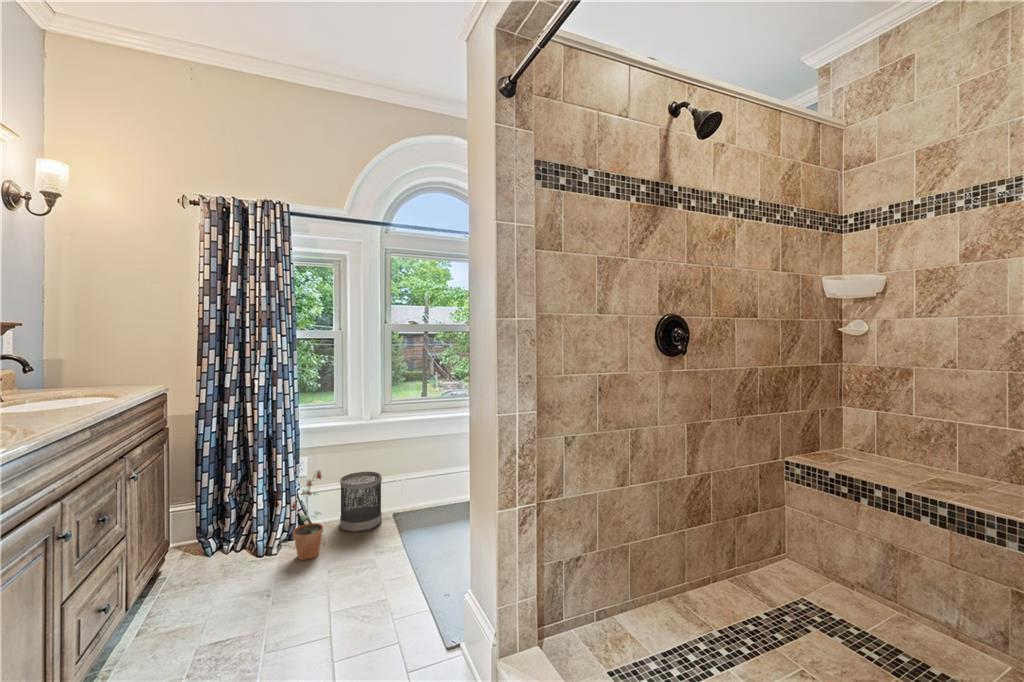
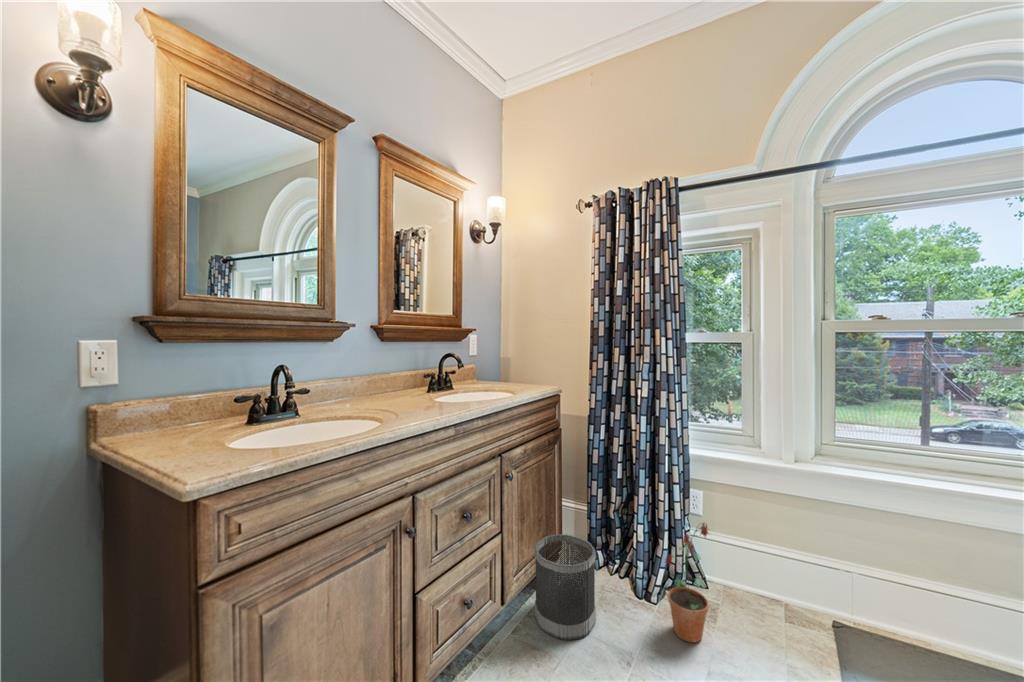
wastebasket: present [340,471,382,532] -> present [535,534,596,640]

